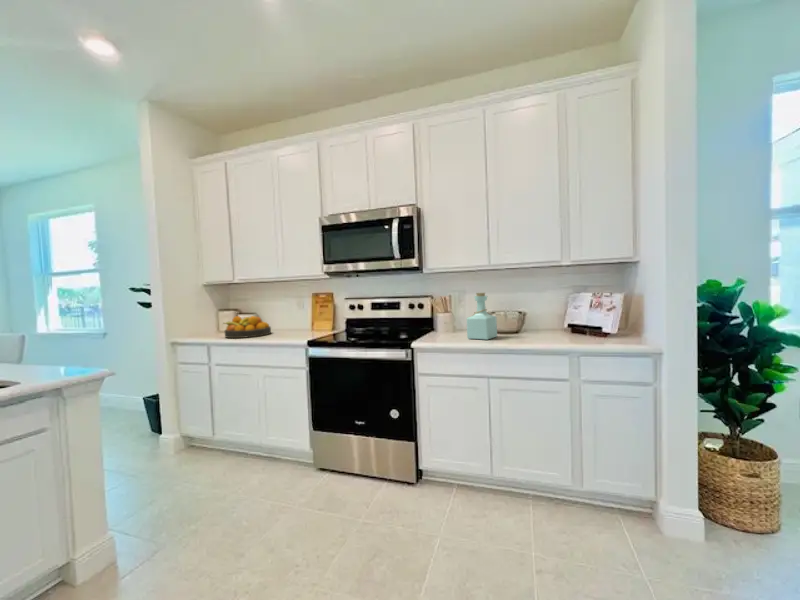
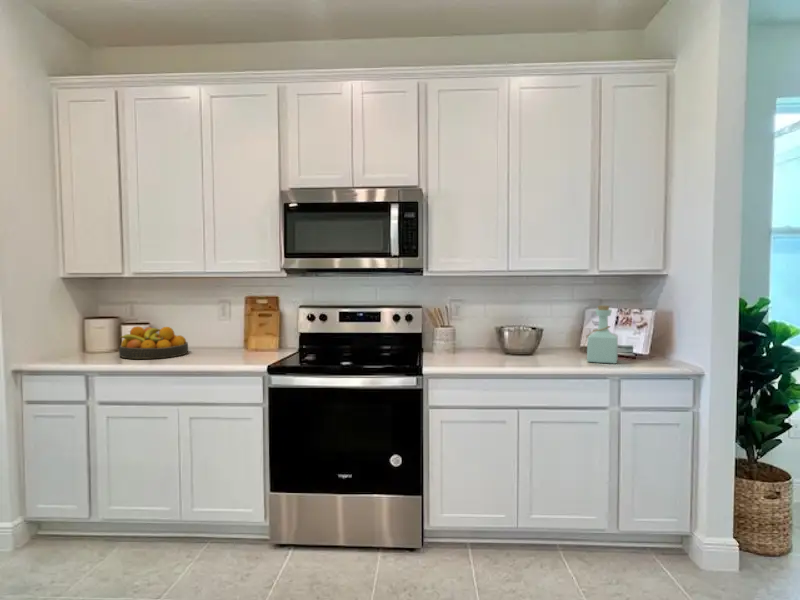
bottle: present [467,293,497,340] -> present [586,305,618,363]

